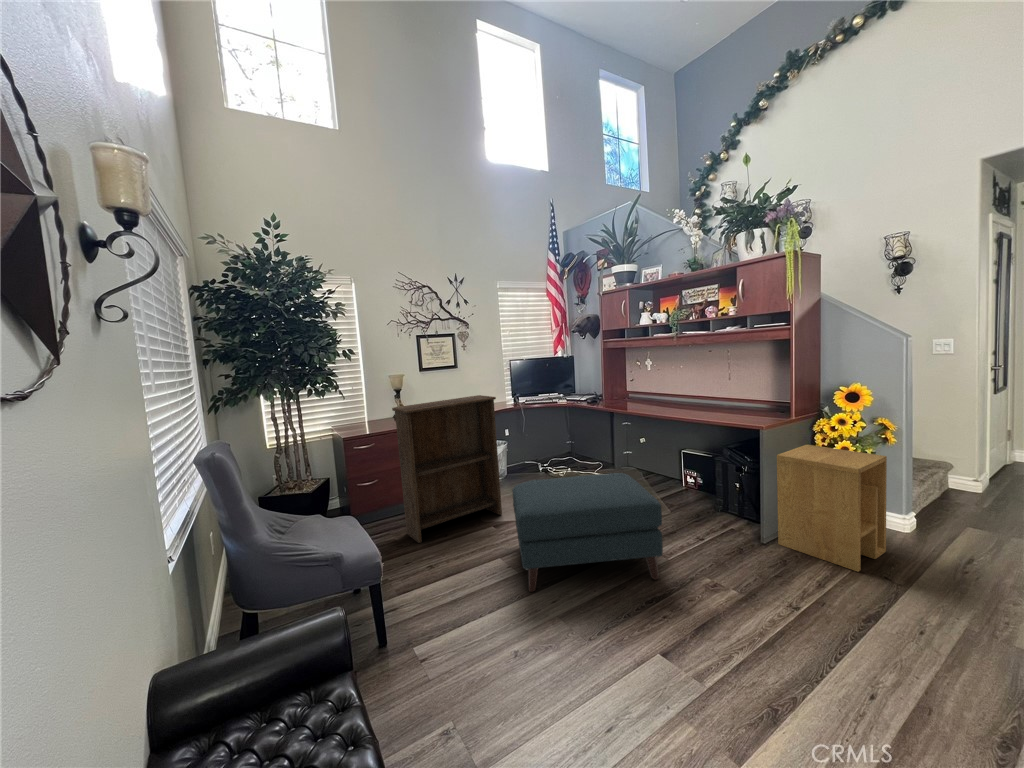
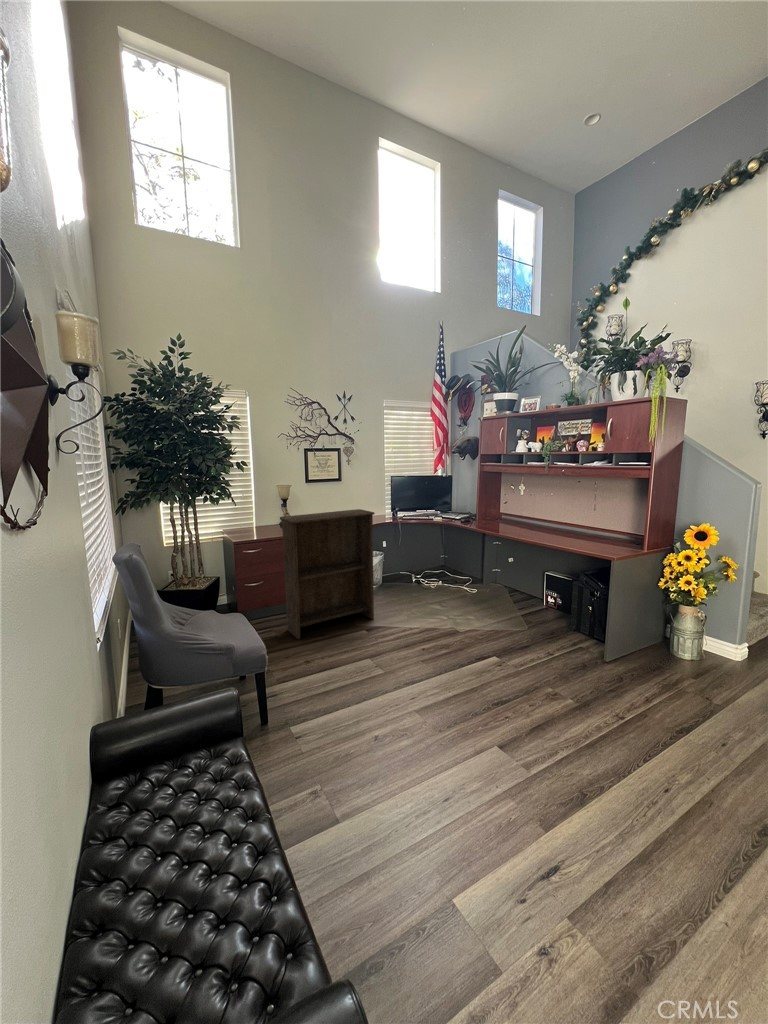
side table: present [777,445,887,572] -> none [619,576,724,692]
ottoman: present [512,473,663,592] -> none [384,590,514,689]

